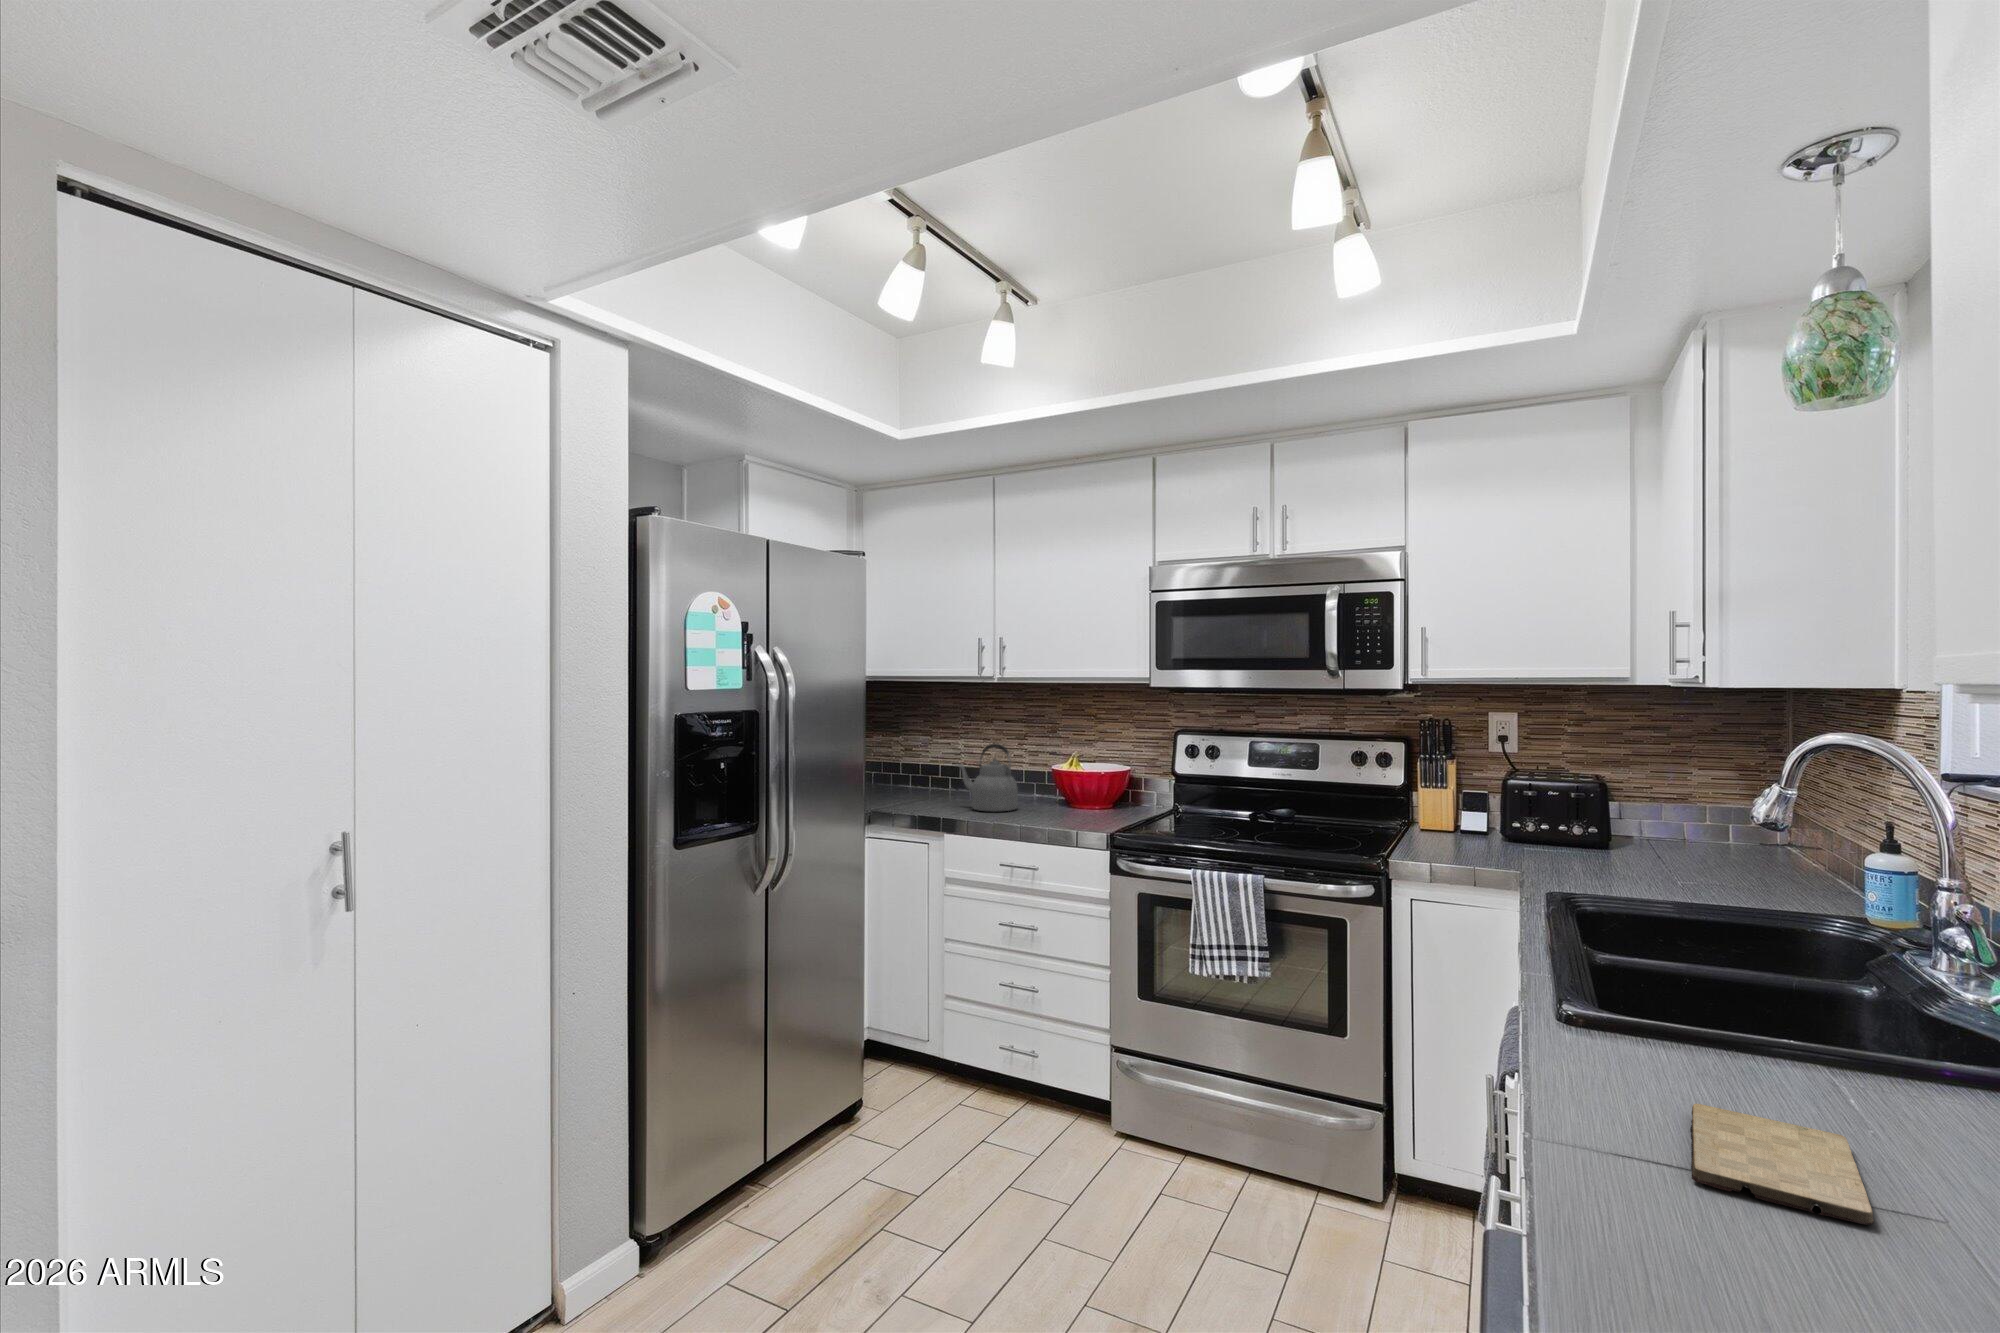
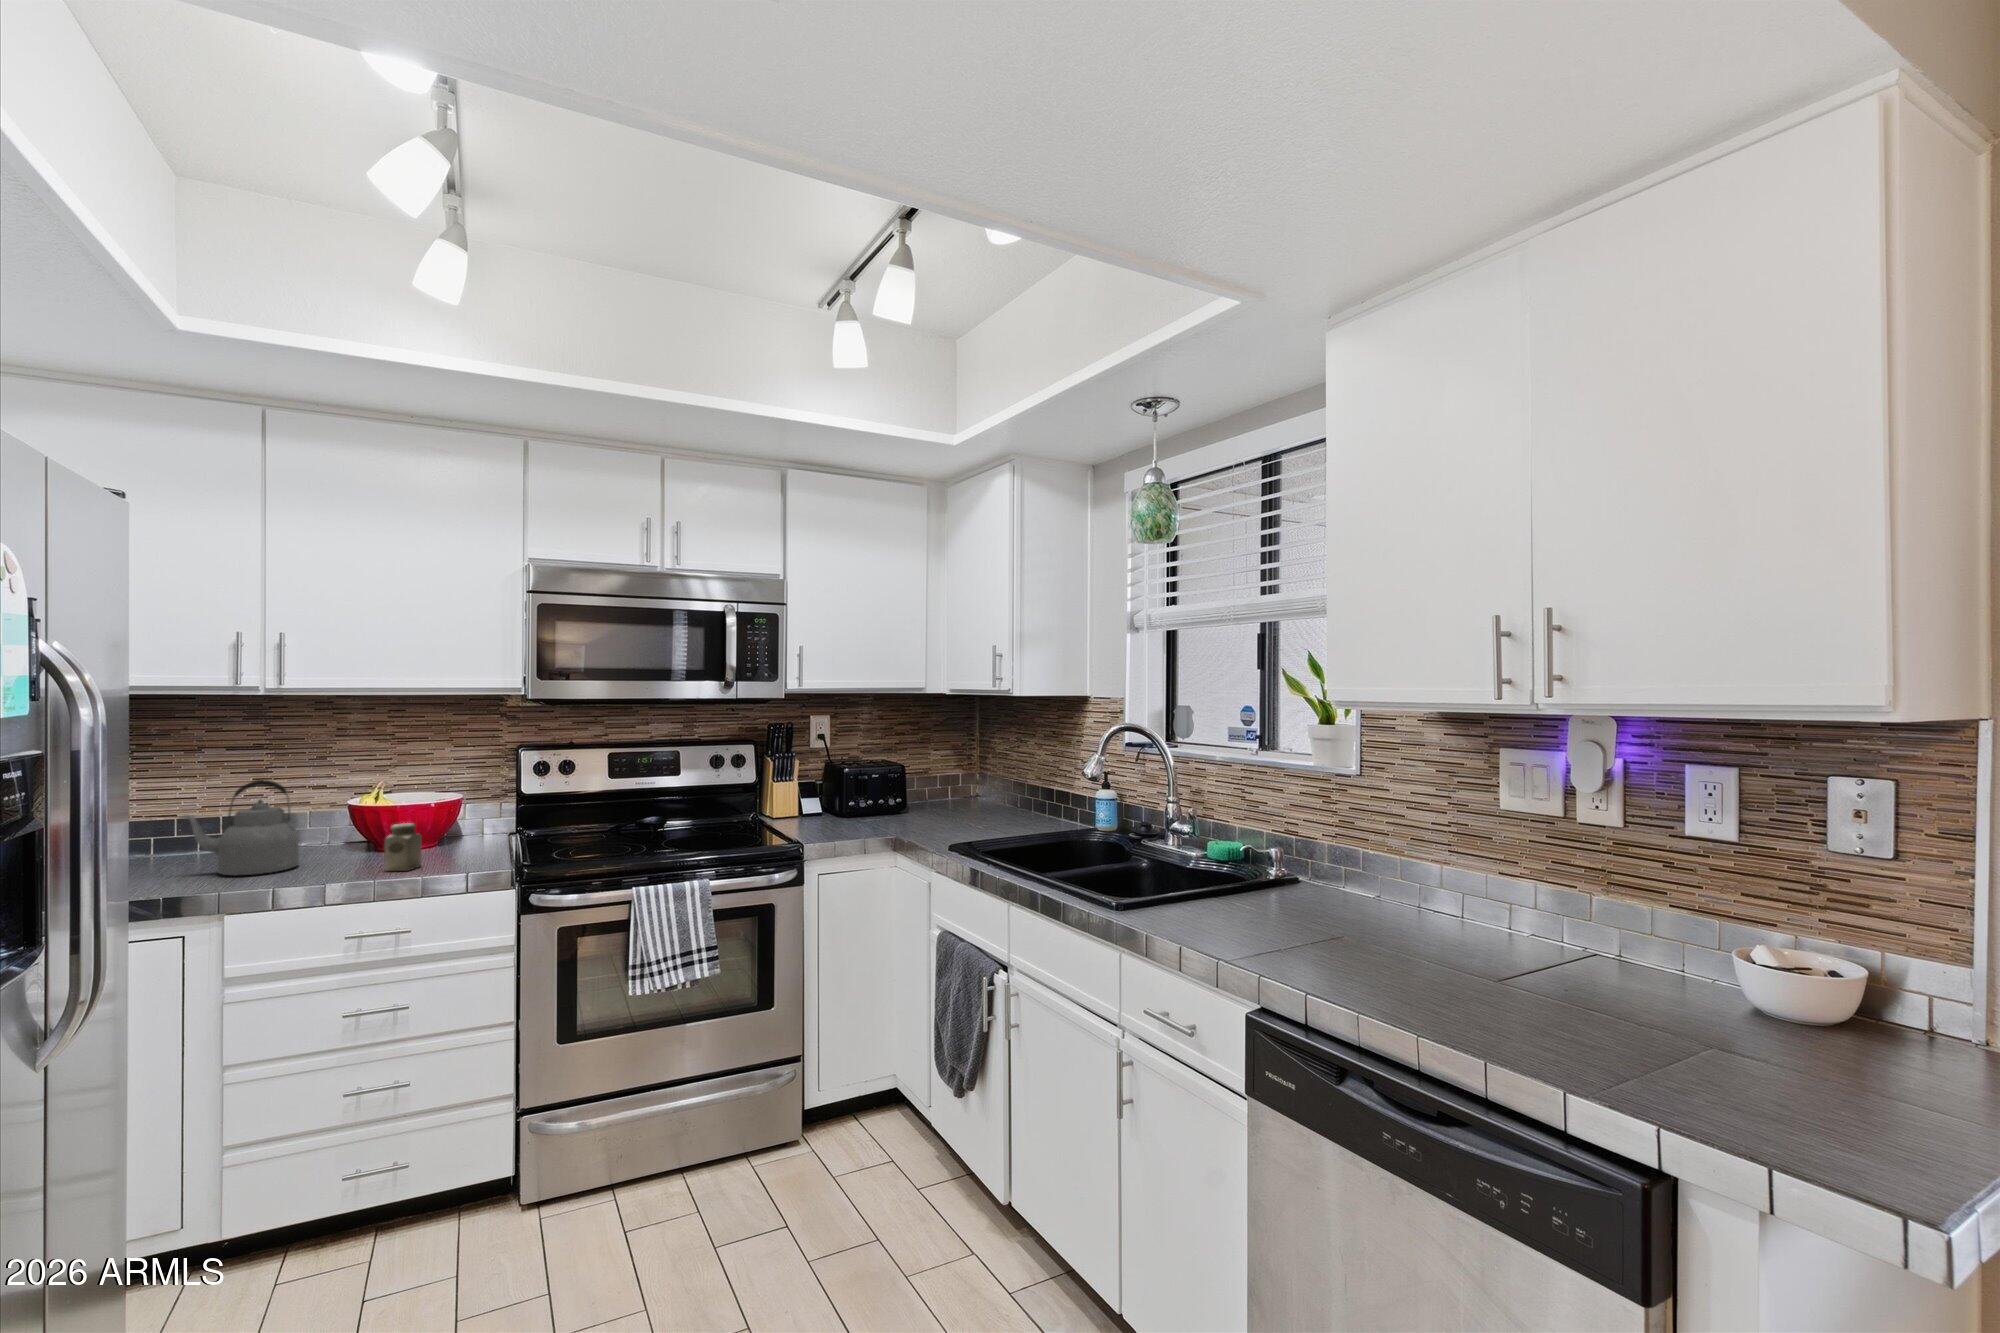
salt shaker: none [1045,785,1070,824] -> present [384,823,422,871]
cutting board: present [1690,1104,1874,1225] -> none [1235,928,1349,965]

